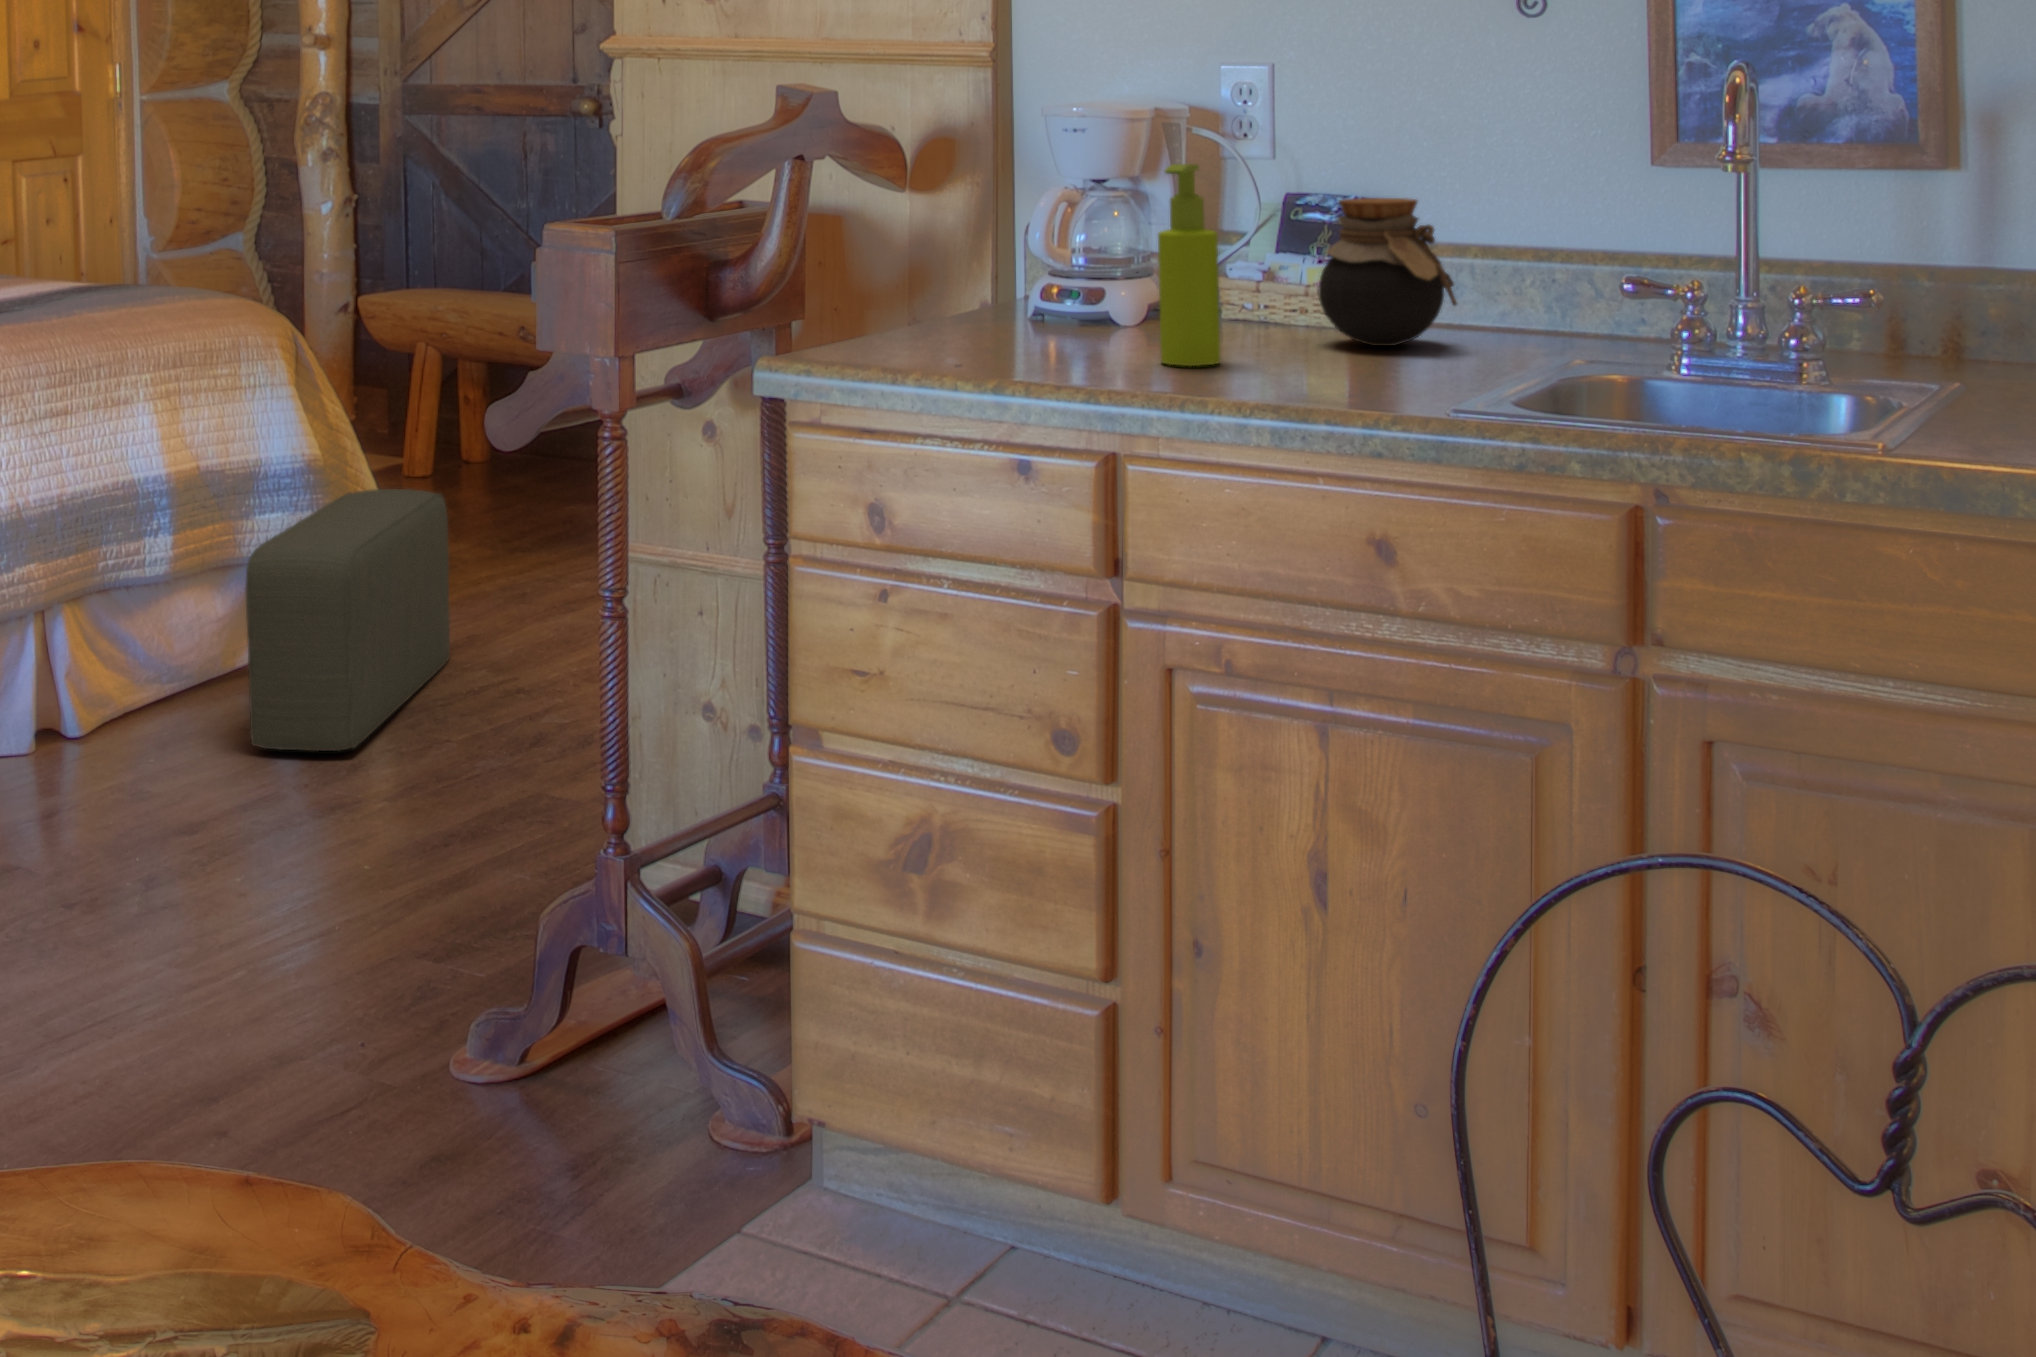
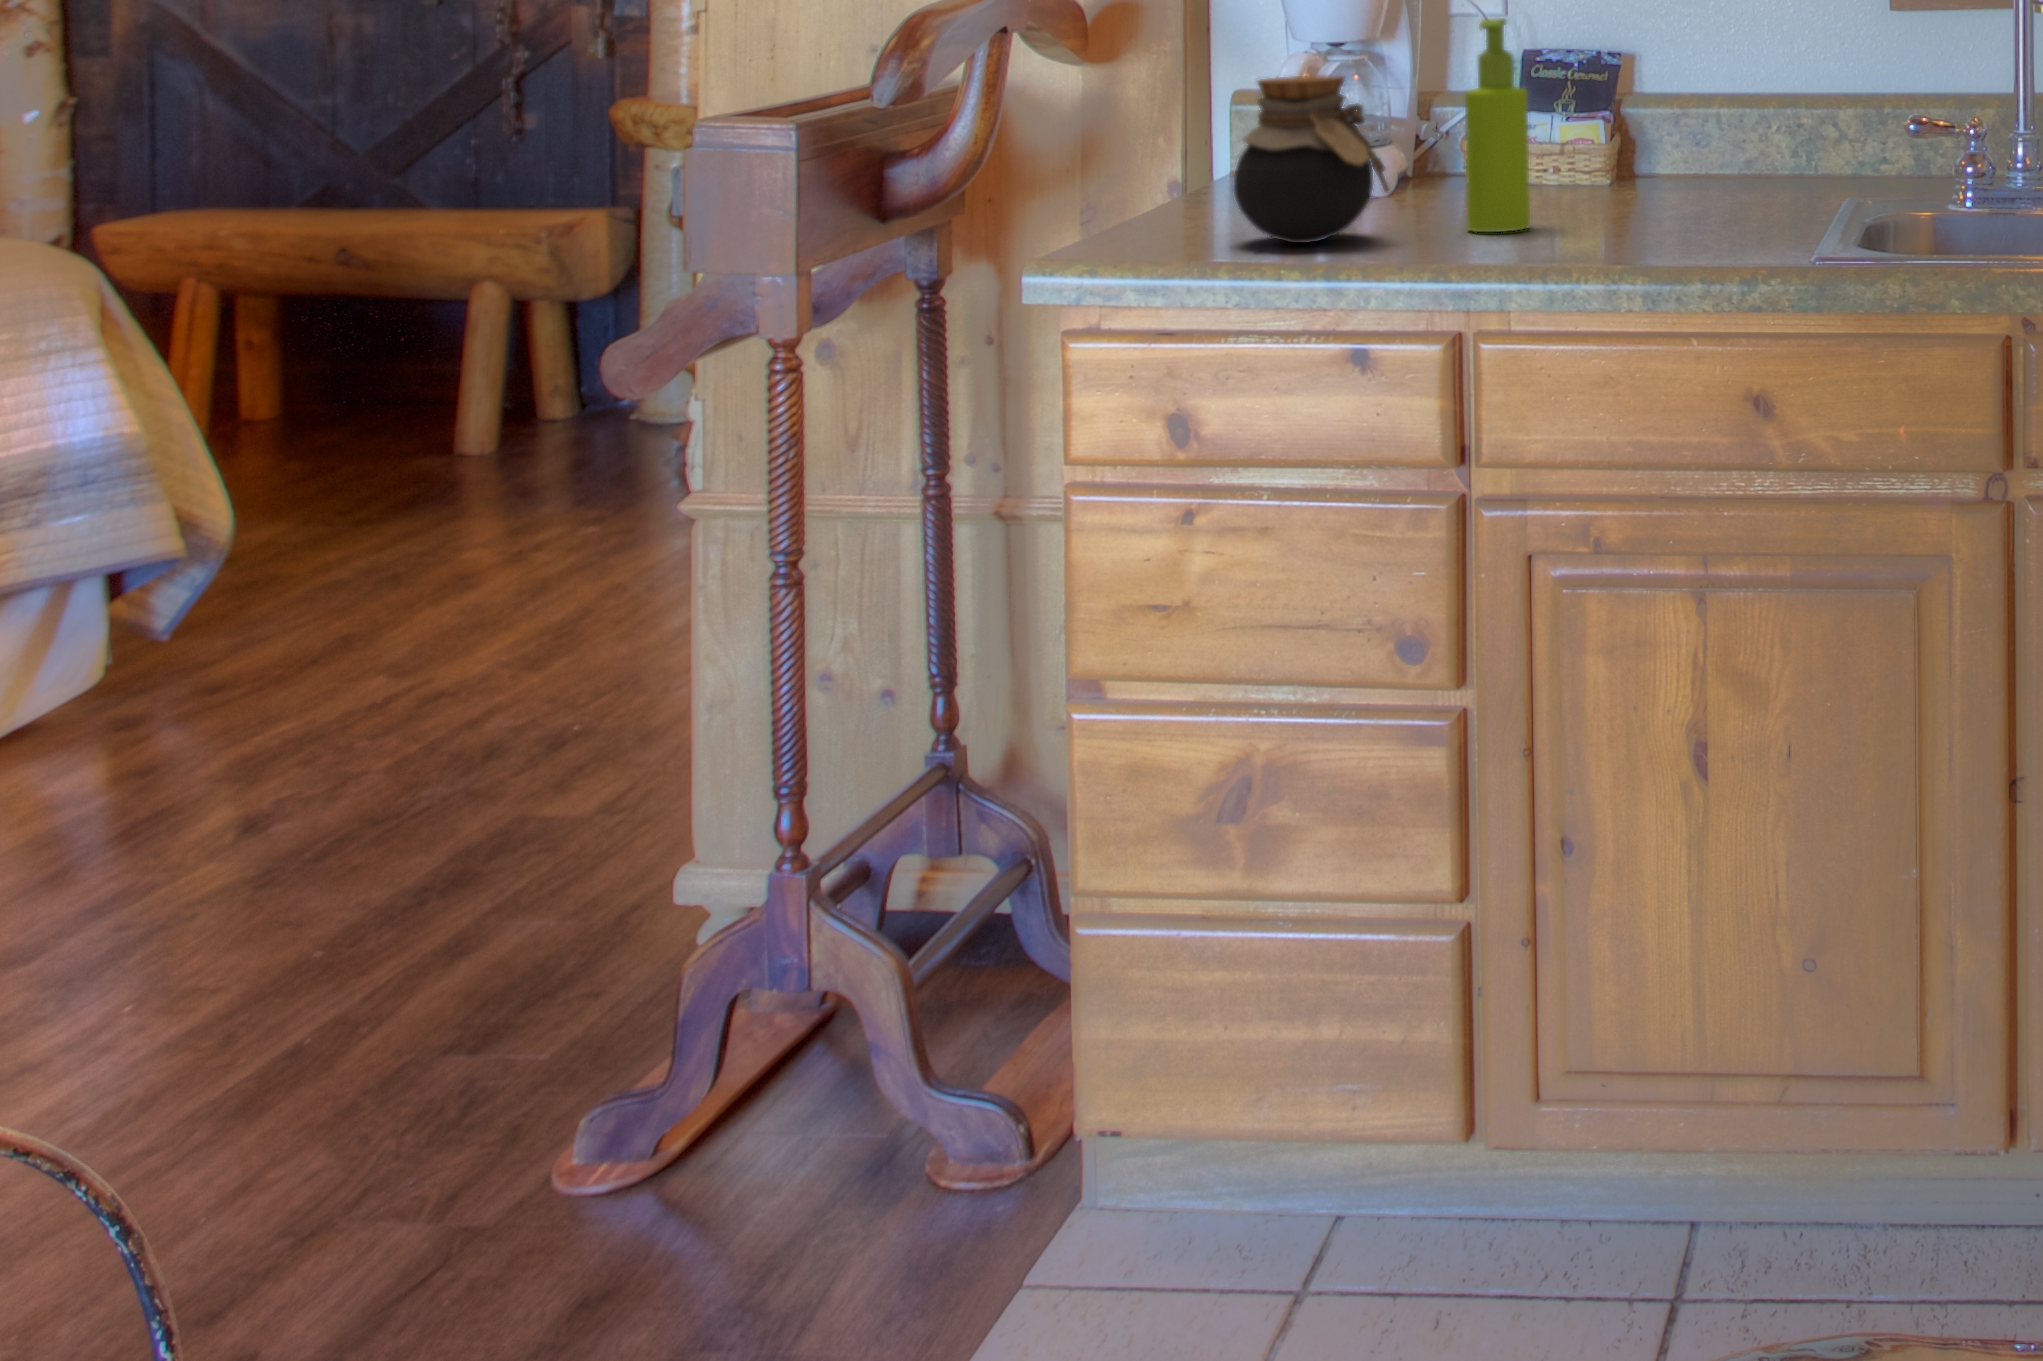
jar: present [1319,198,1457,346] -> present [1234,75,1390,243]
pouf: present [246,489,450,751] -> none [40,487,316,857]

